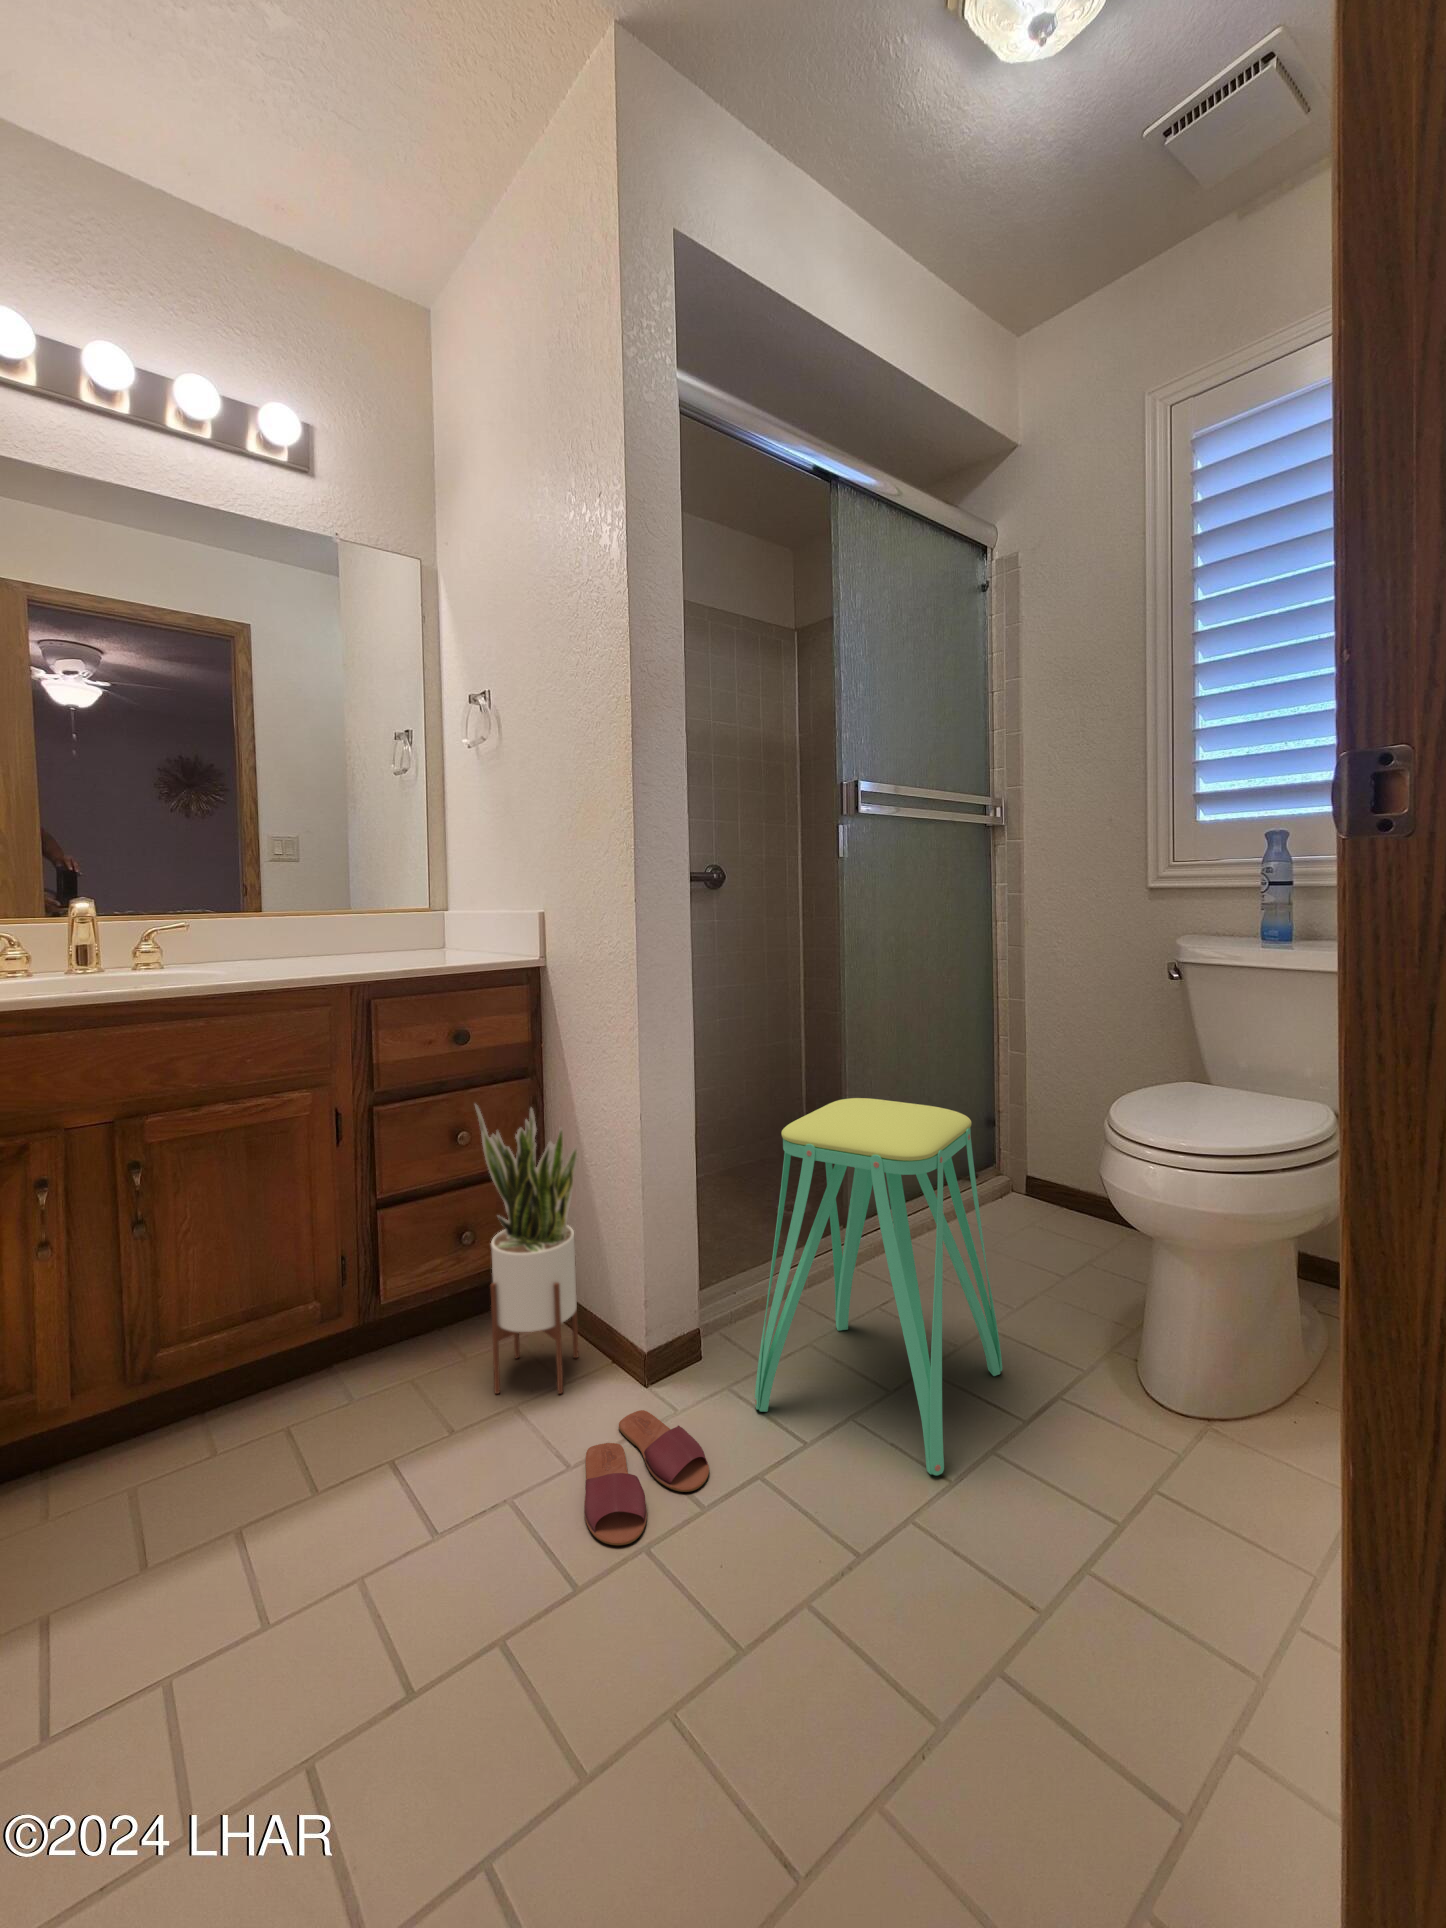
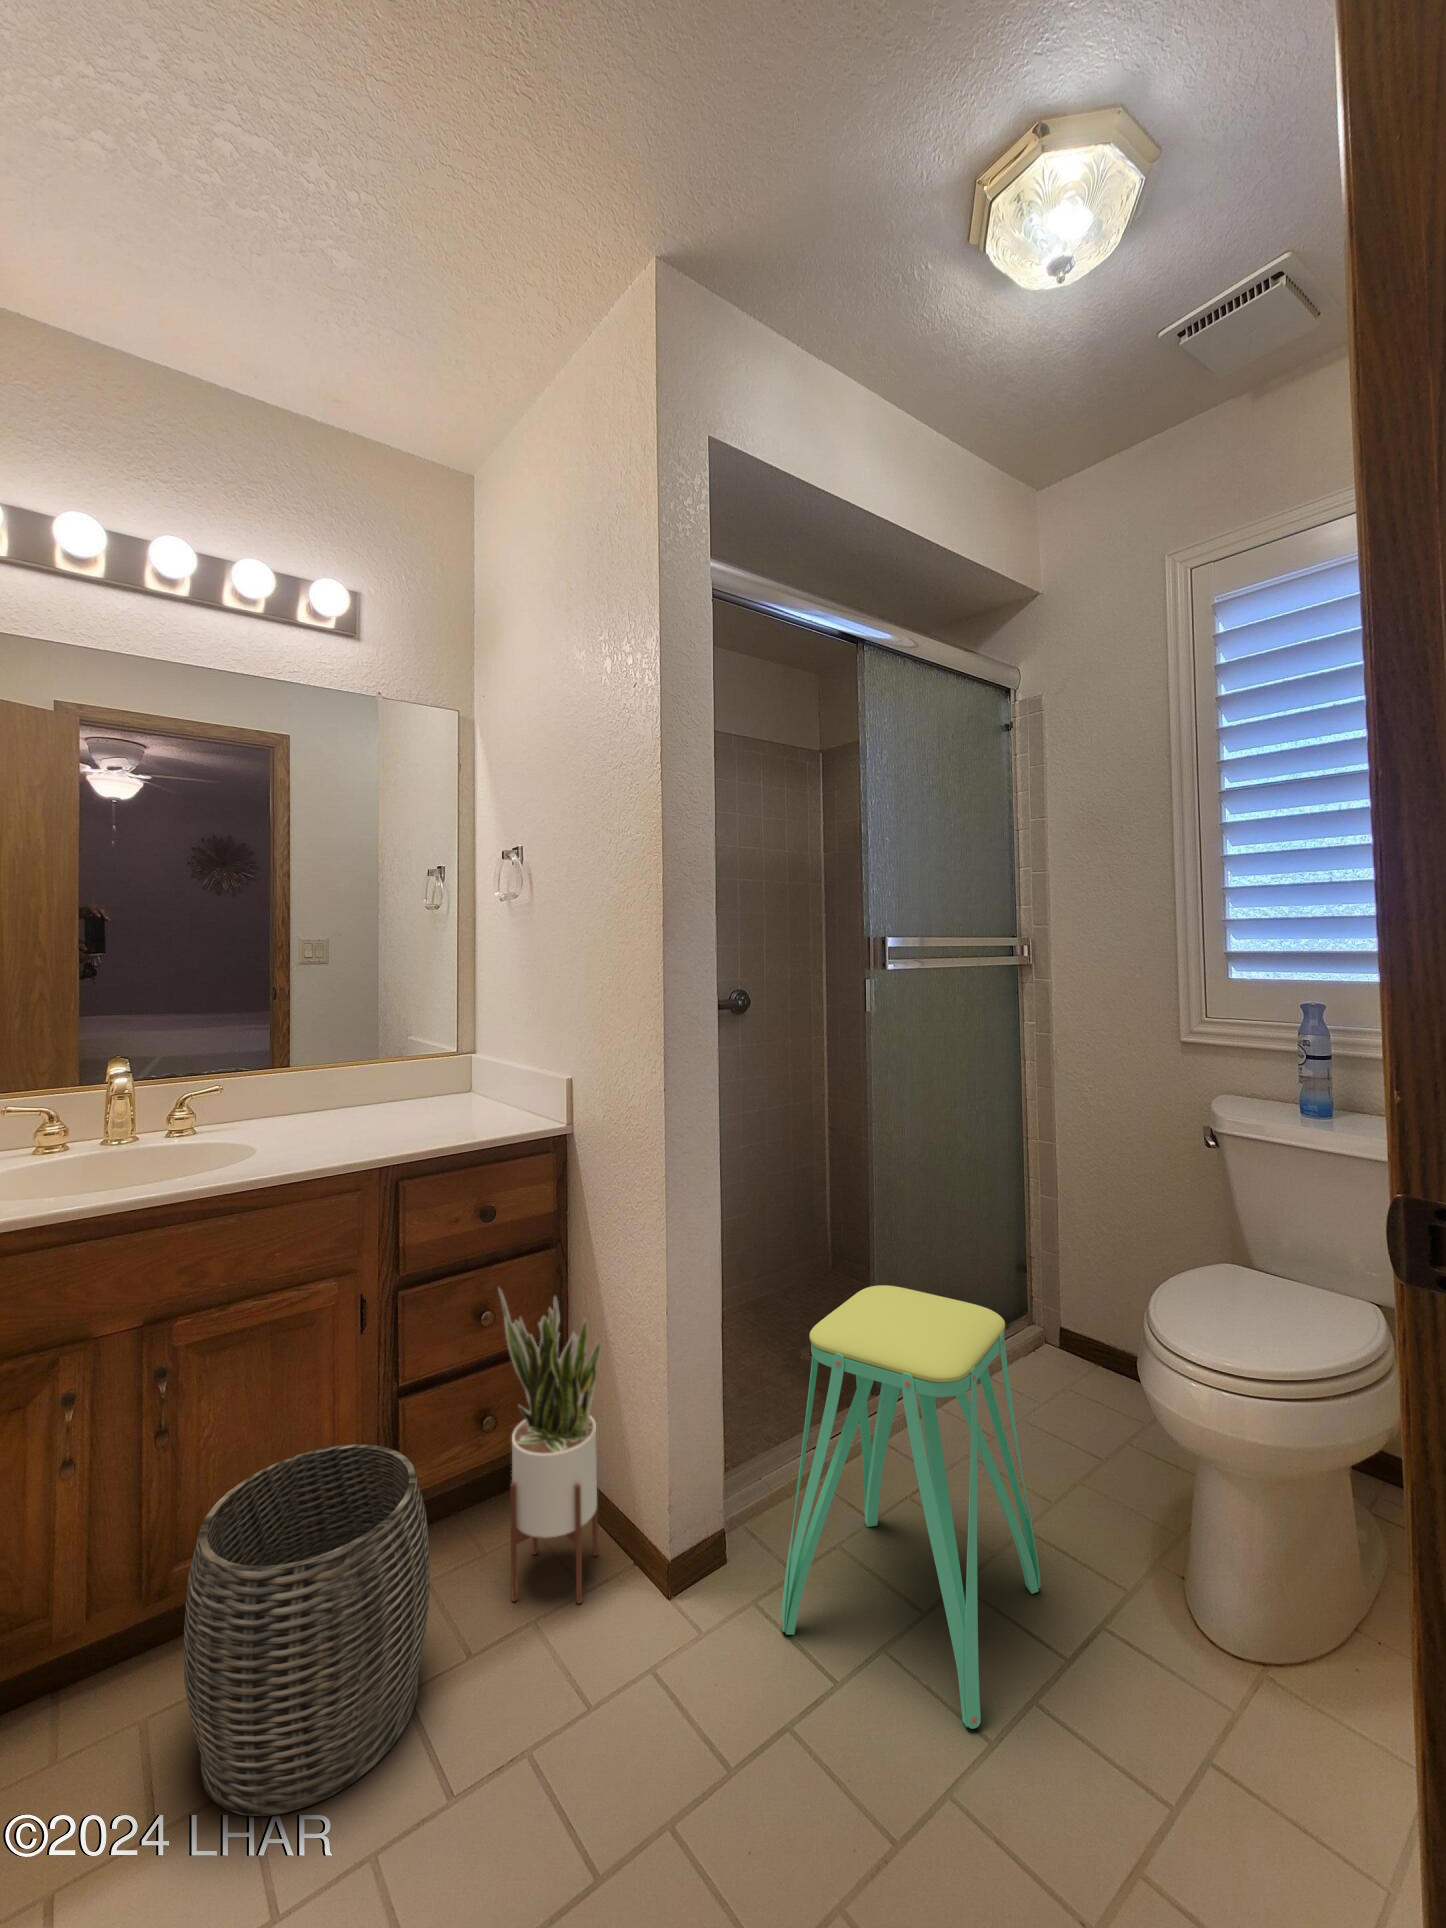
woven basket: none [170,1242,413,1559] -> present [184,1444,430,1816]
slippers: present [584,1410,709,1545] -> none [604,1630,733,1812]

